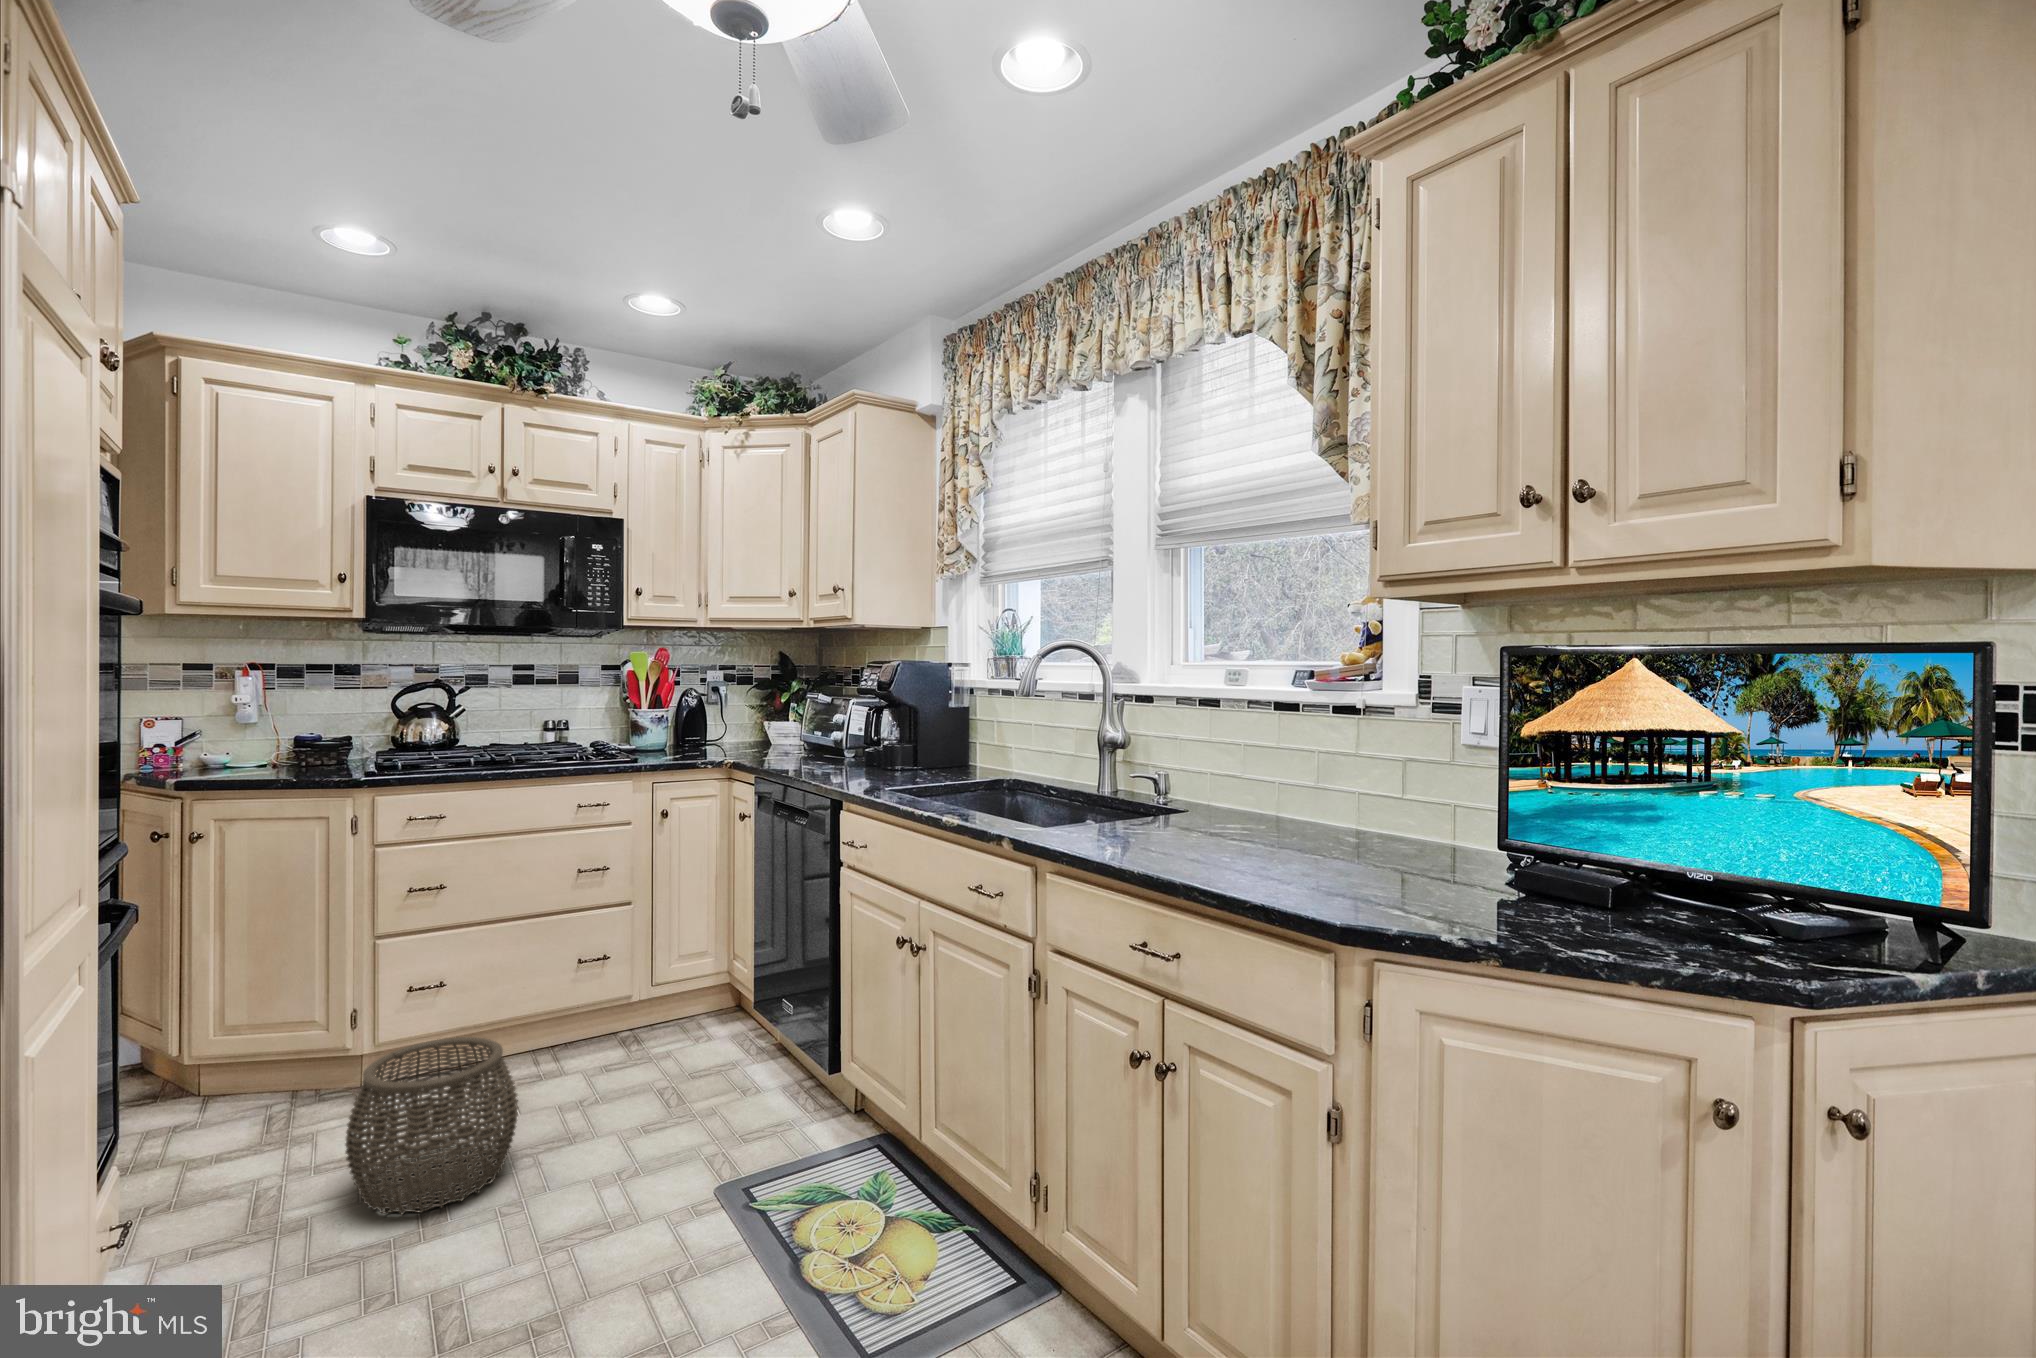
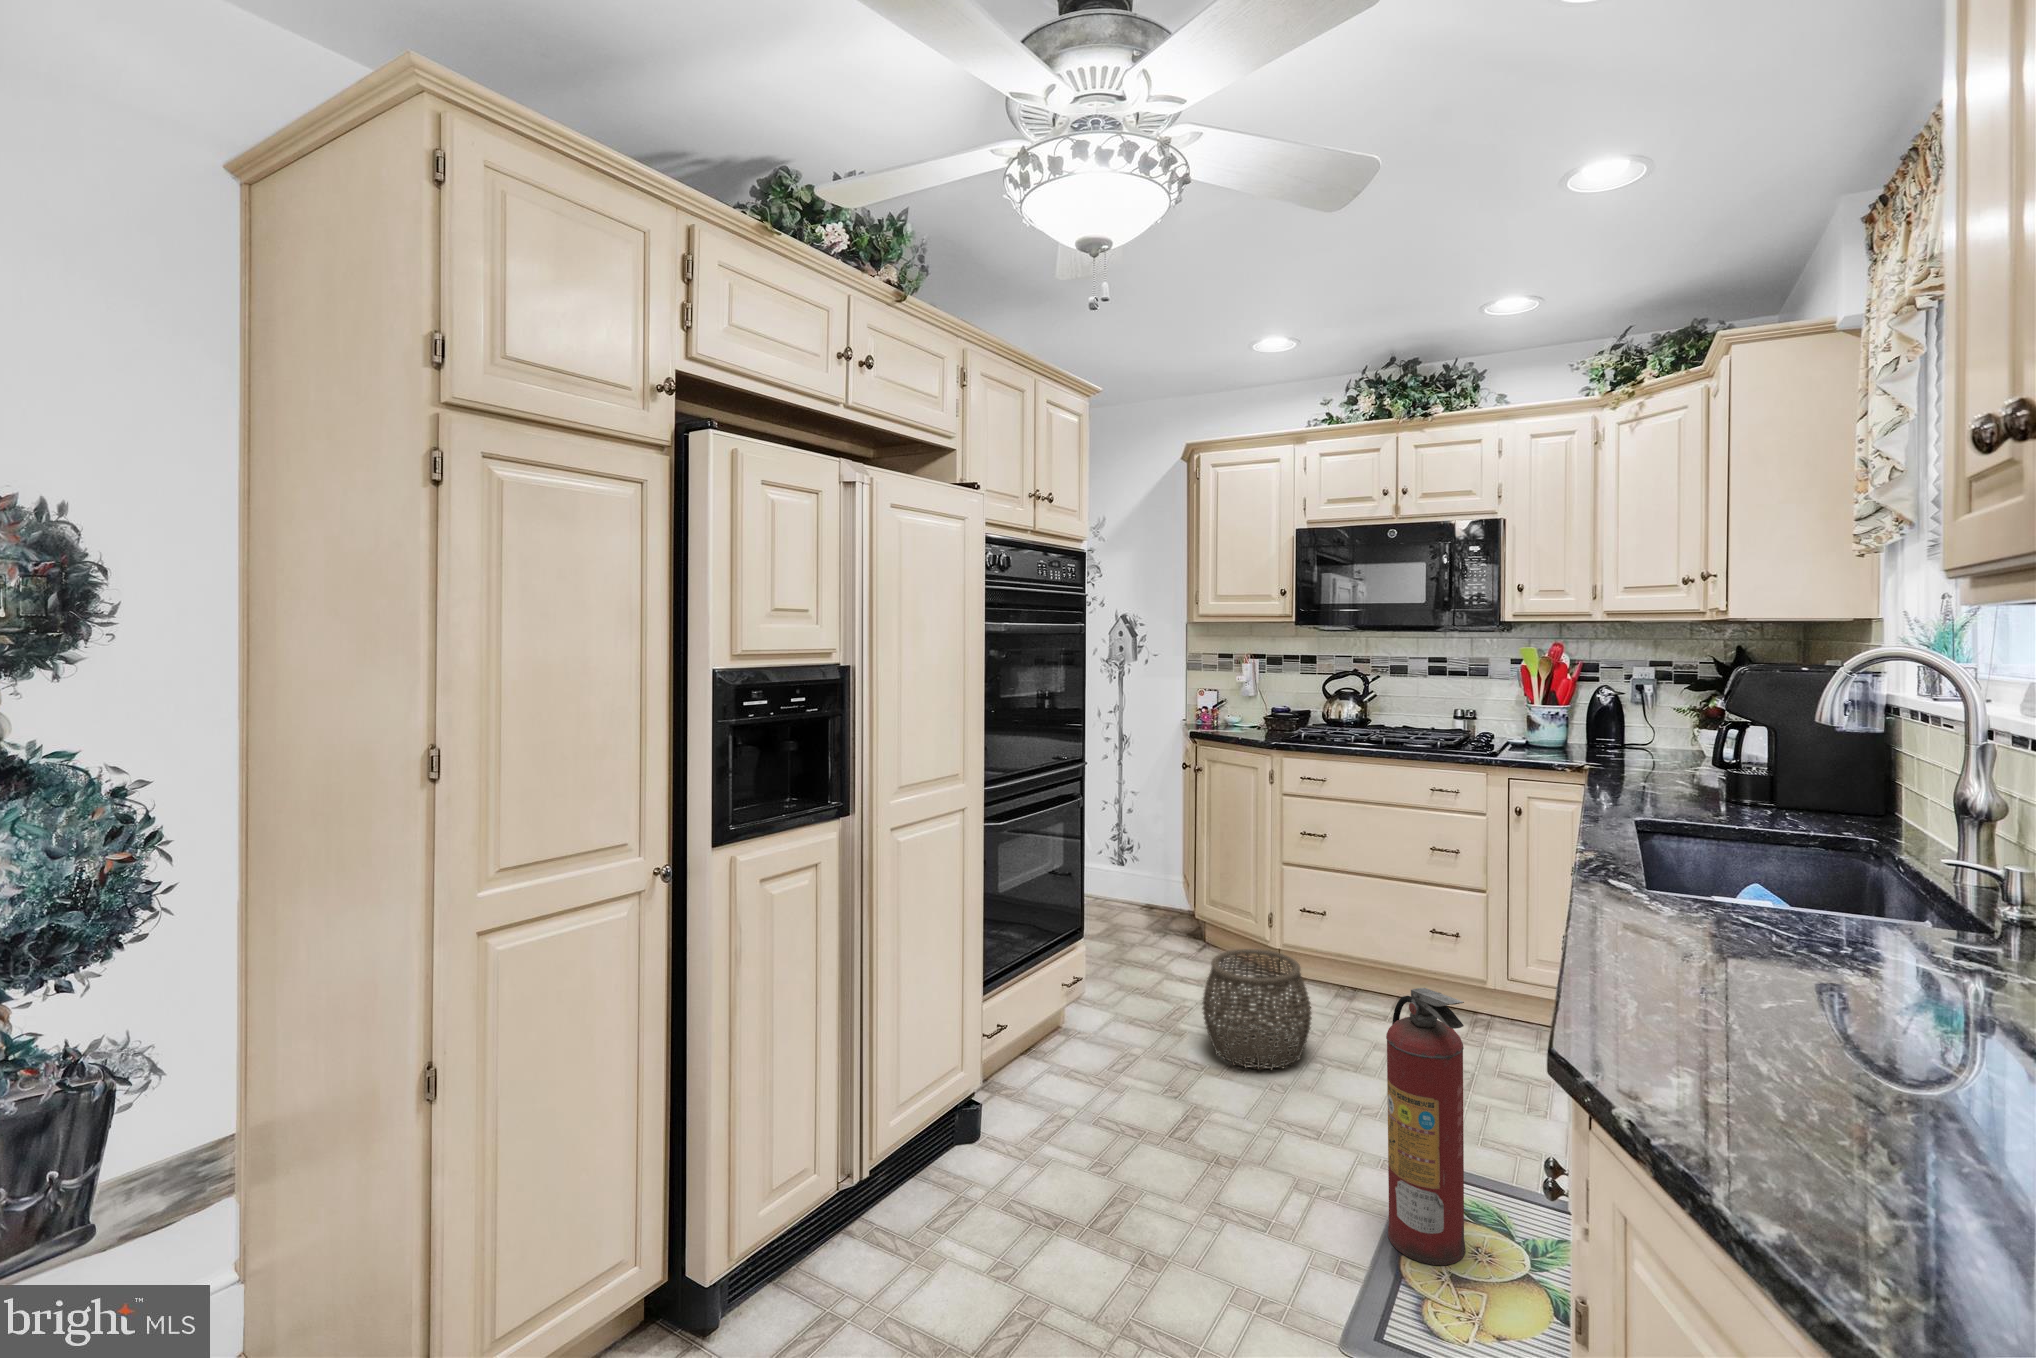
fire extinguisher: none [748,969,853,1273] -> present [1386,988,1465,1265]

